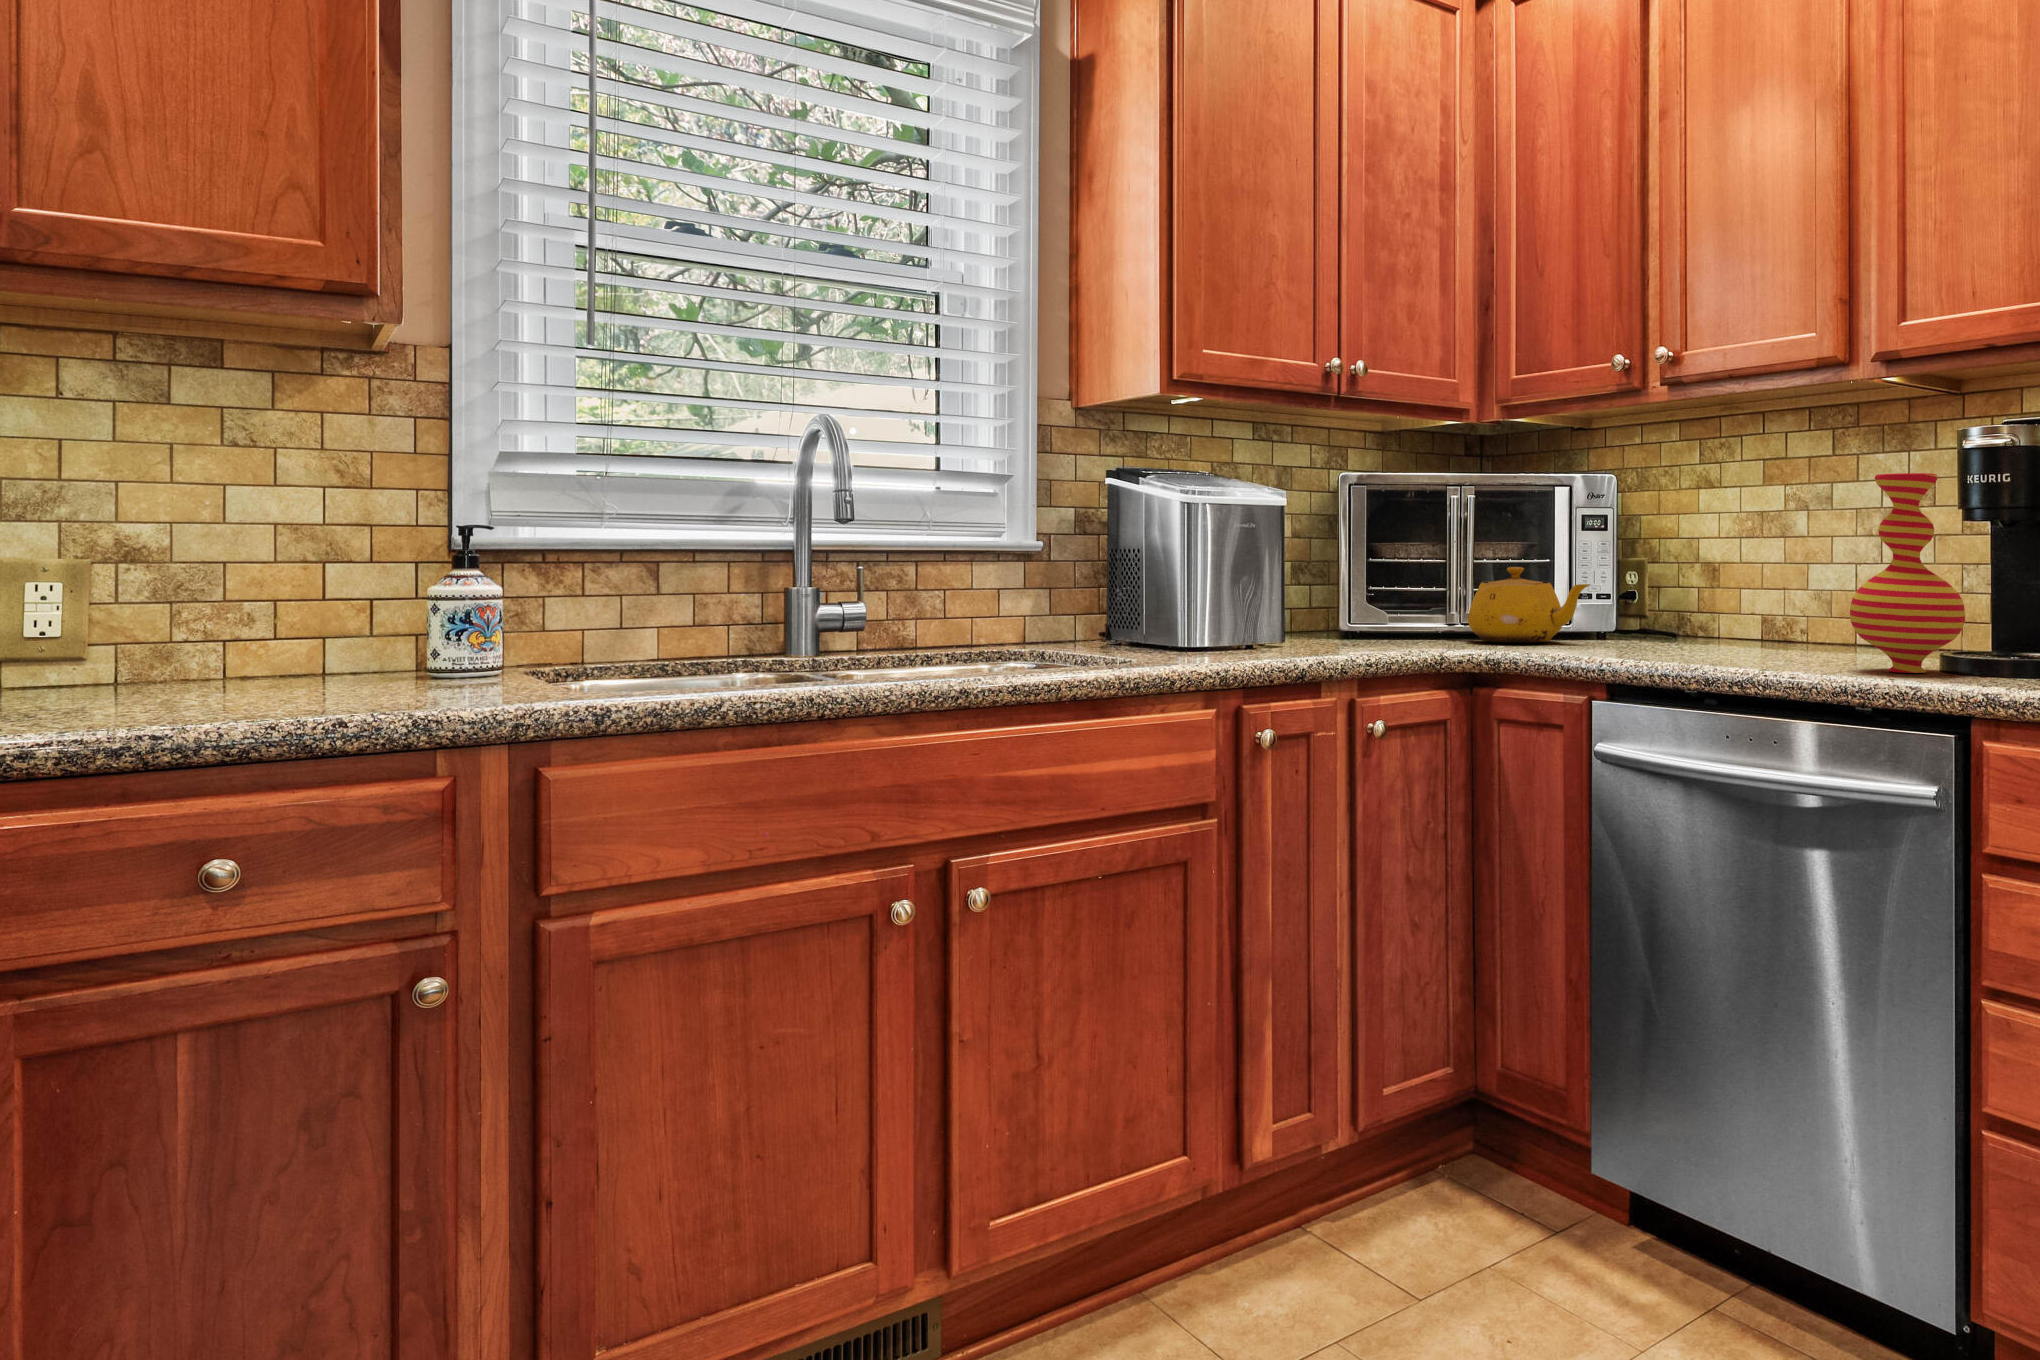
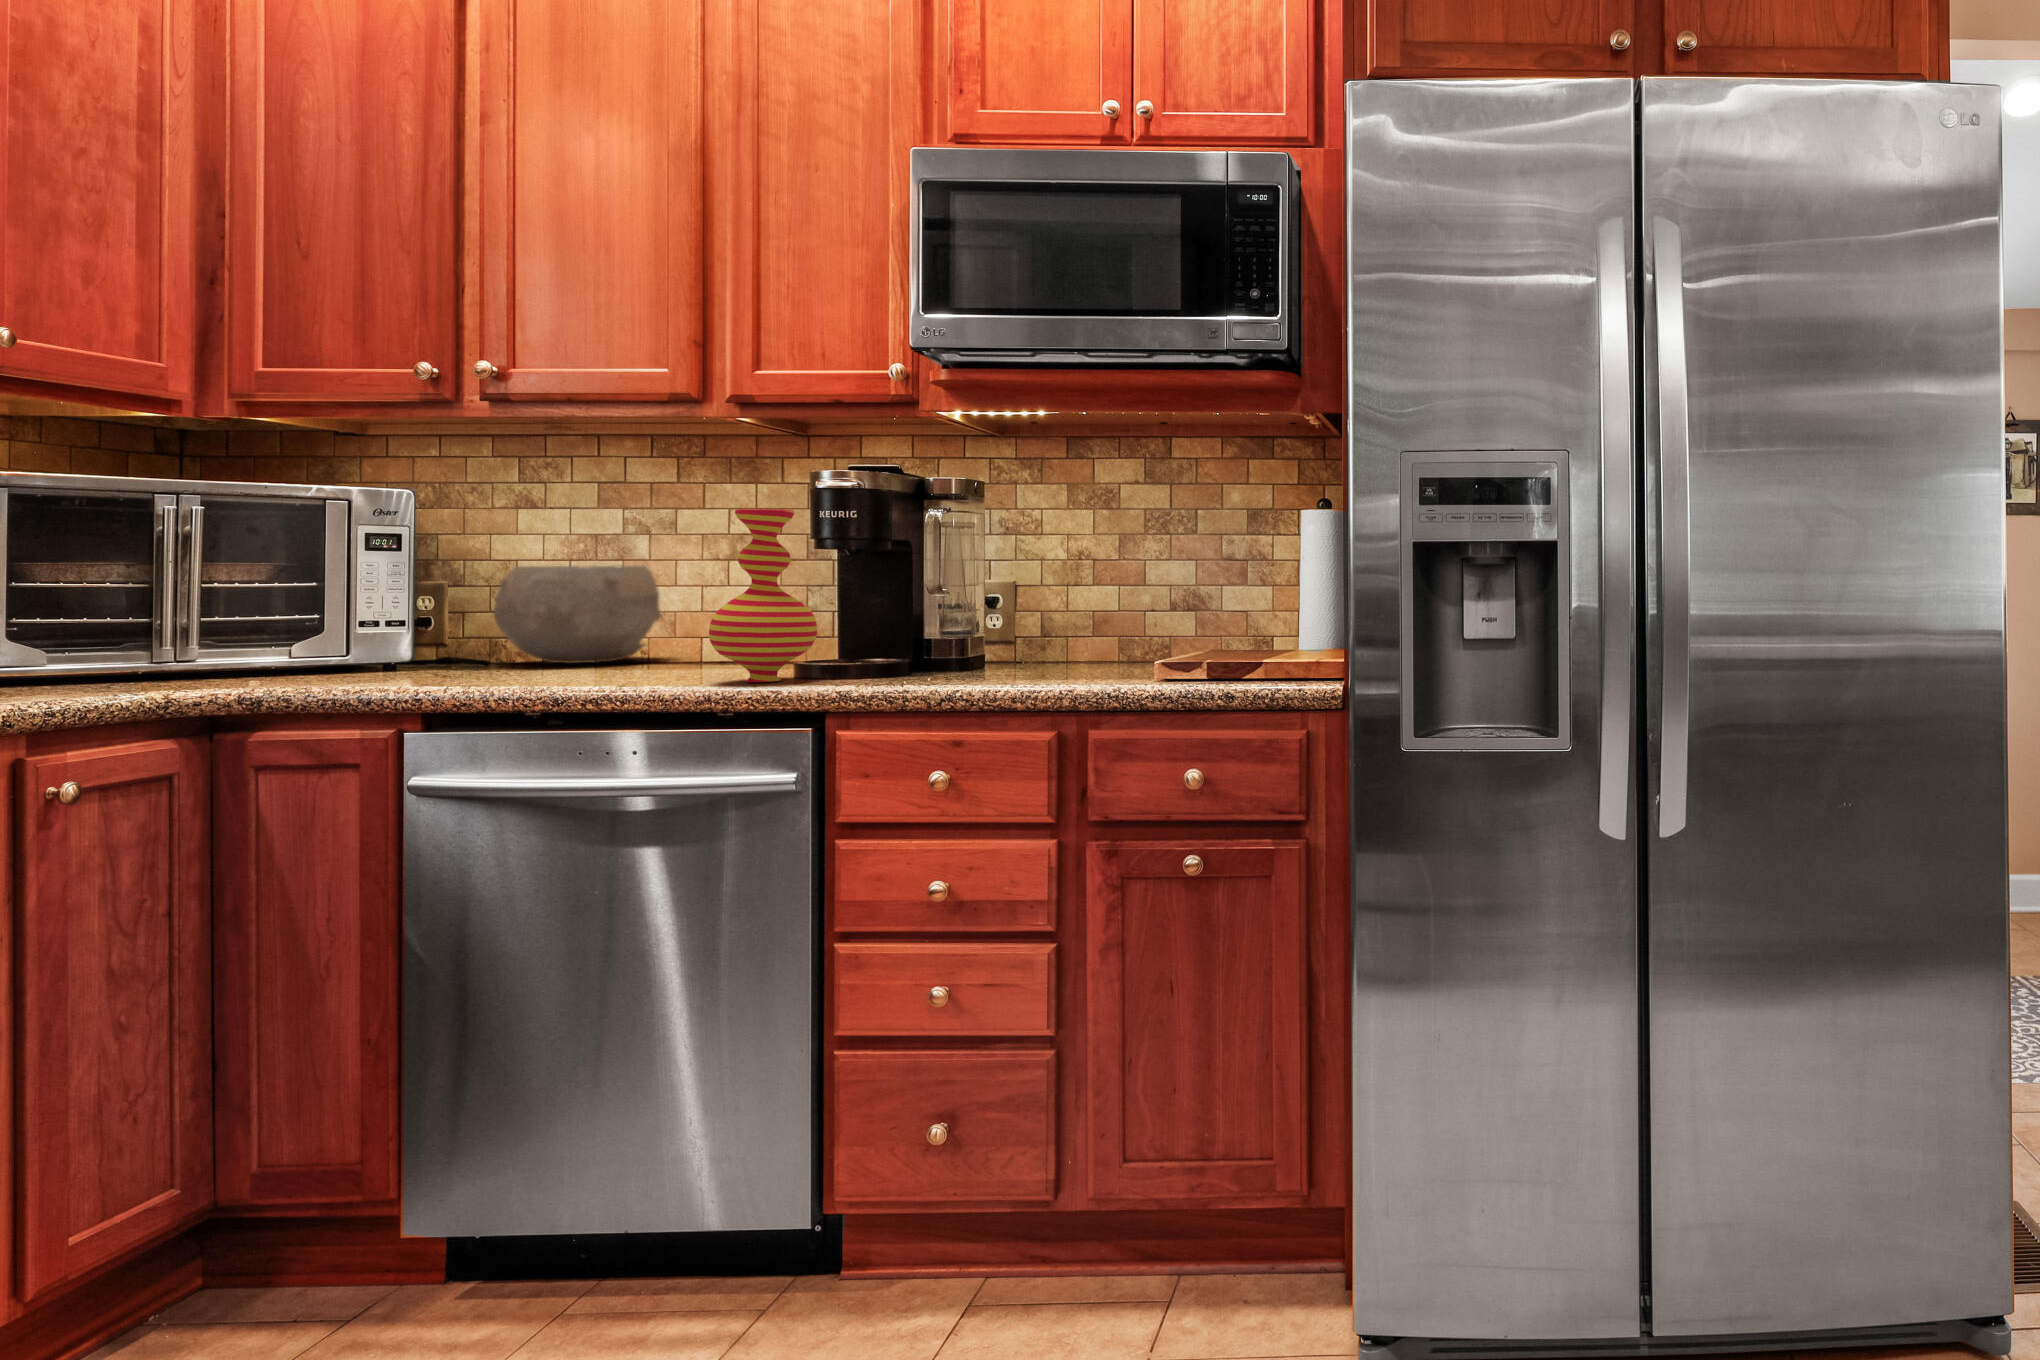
ceramic bowl: none [1676,543,1823,642] -> present [494,565,661,663]
teapot: present [1466,567,1590,643] -> none [161,596,385,684]

